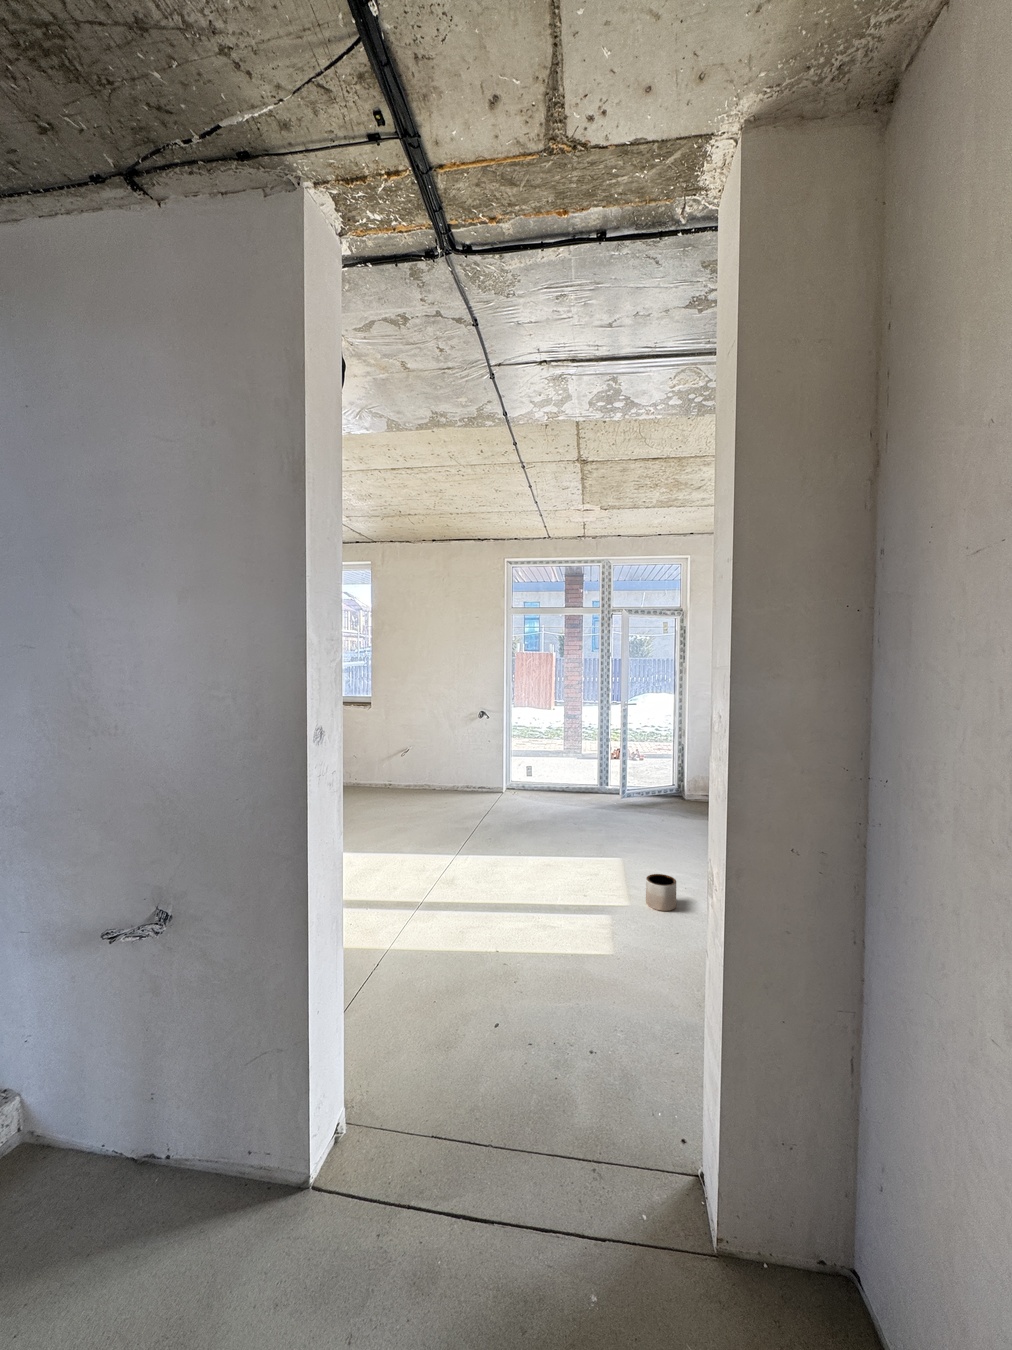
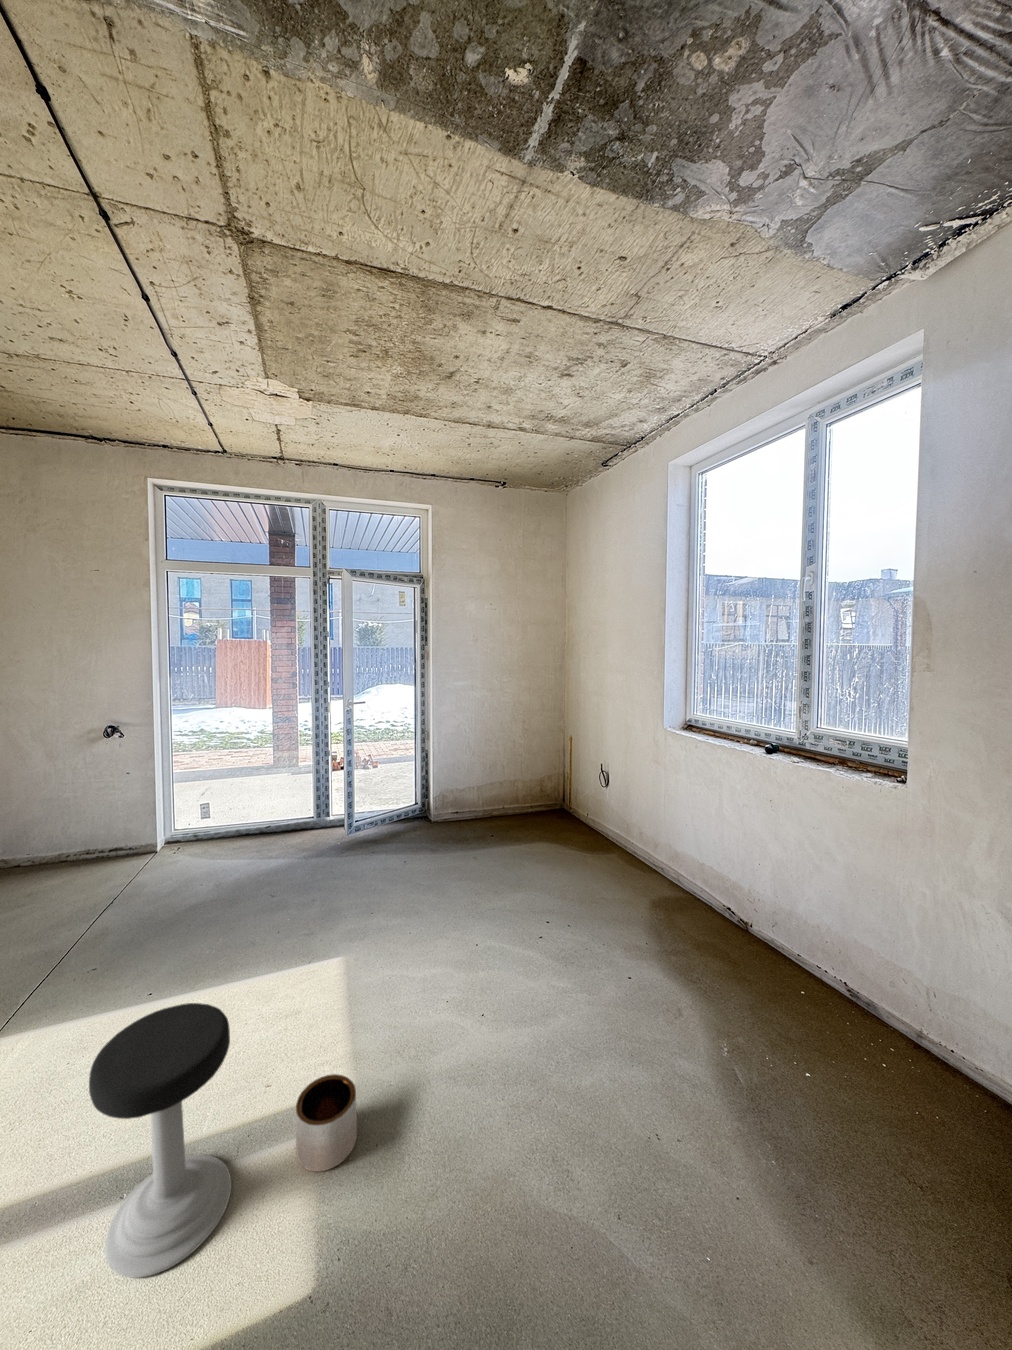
stool: none [570,817,622,919] -> present [89,1003,231,1278]

